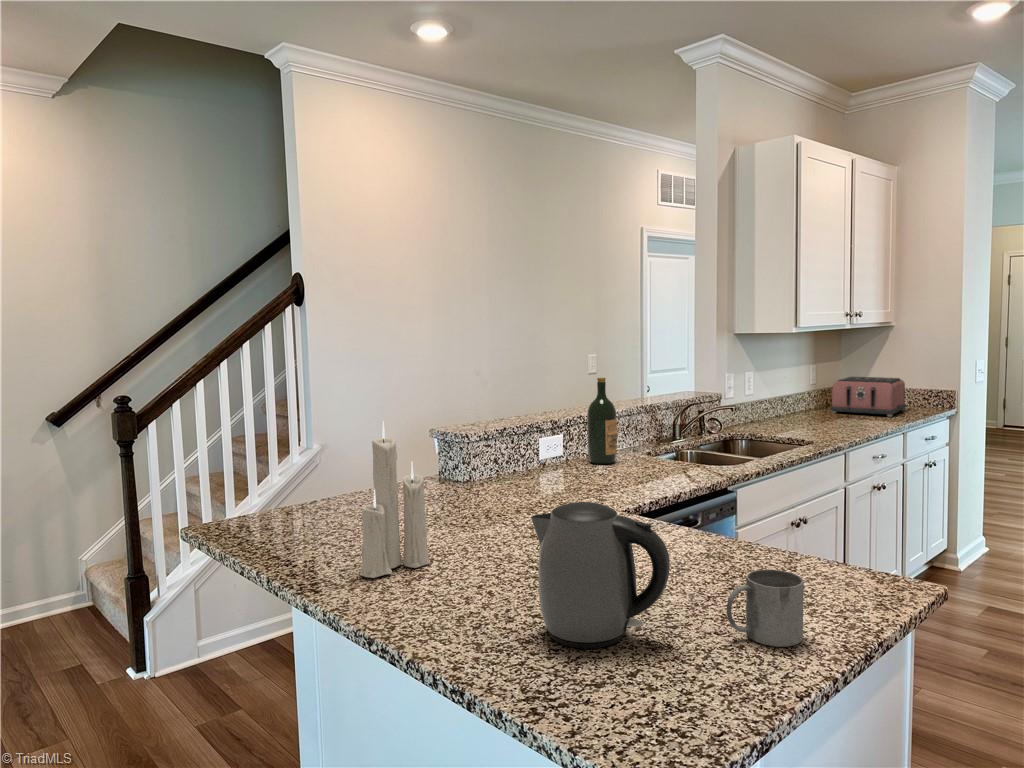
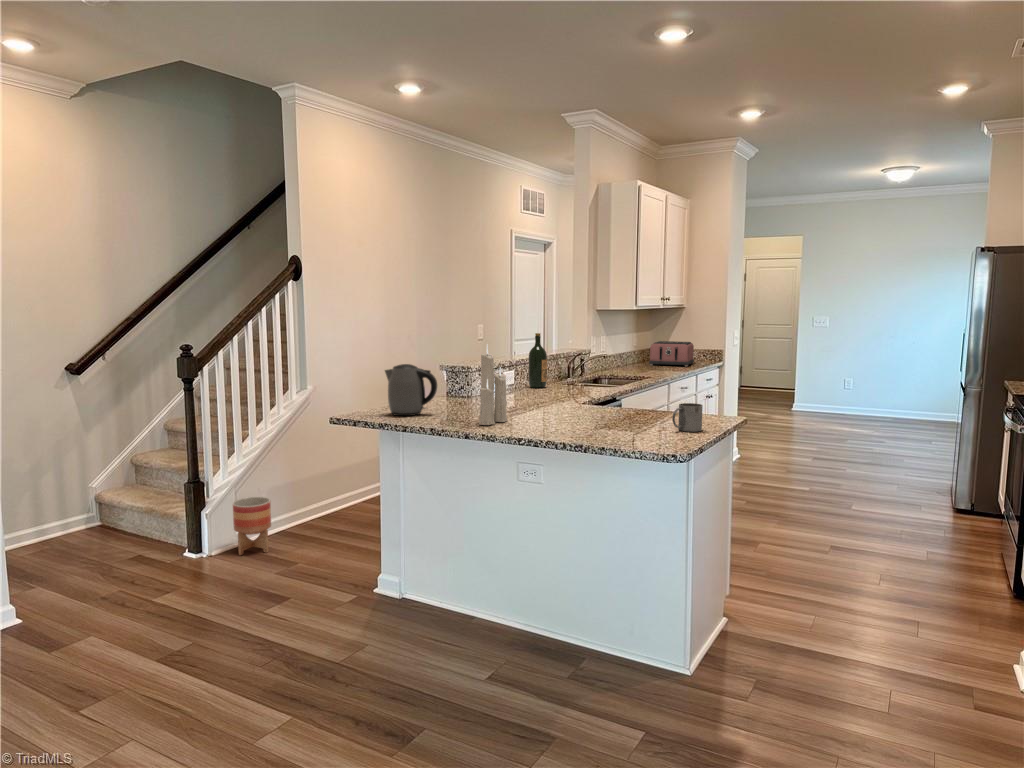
kettle: present [531,502,670,649] -> present [385,364,437,416]
planter: none [181,599,235,683] -> present [233,497,271,555]

